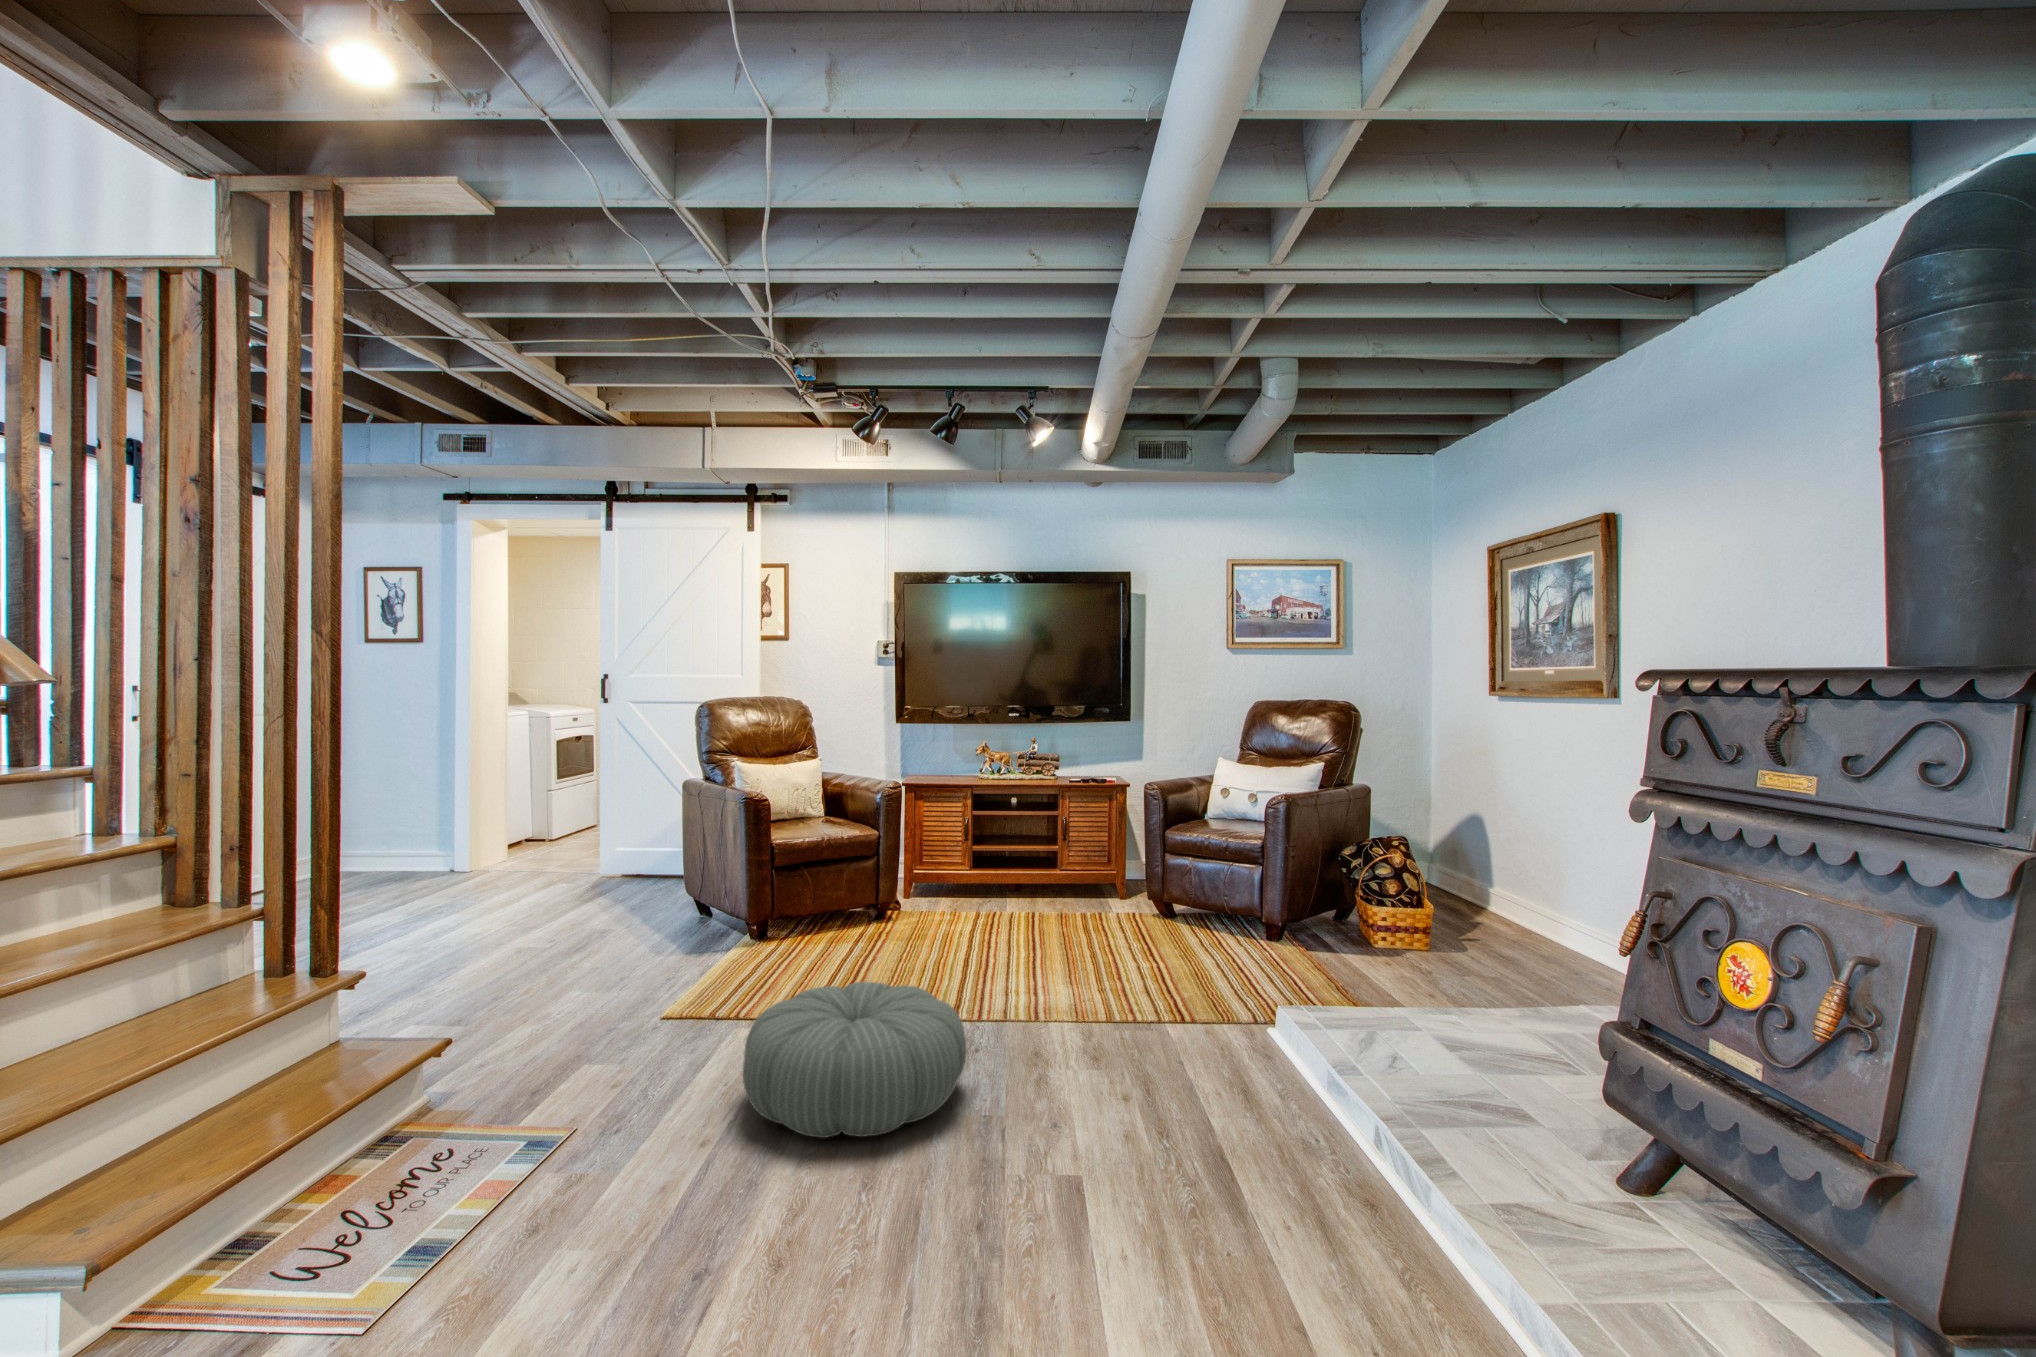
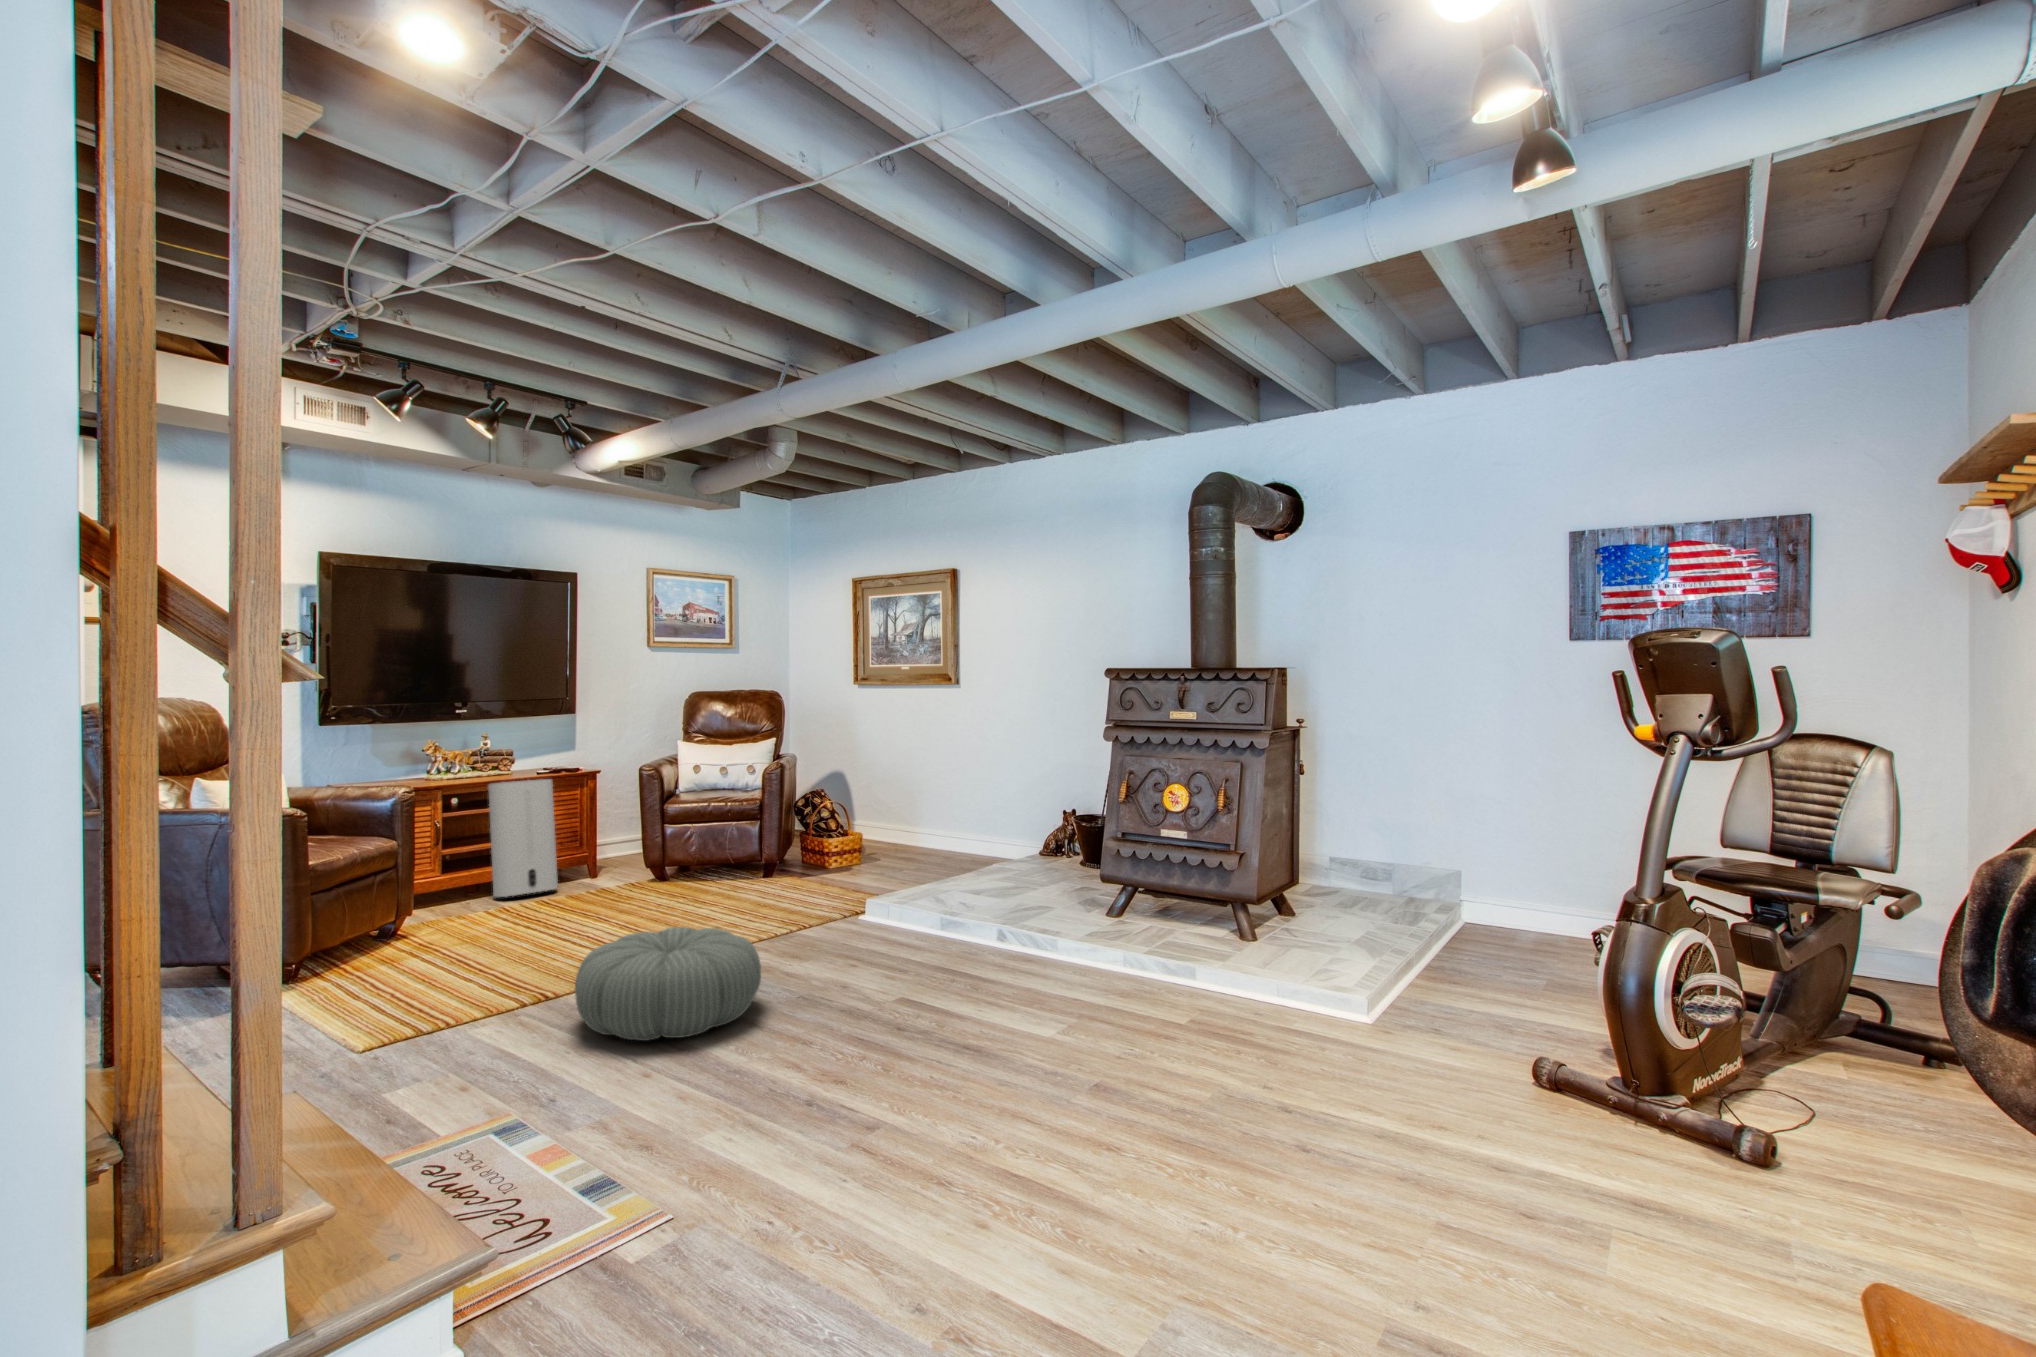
air purifier: none [1010,788,1072,907] -> present [488,779,558,898]

